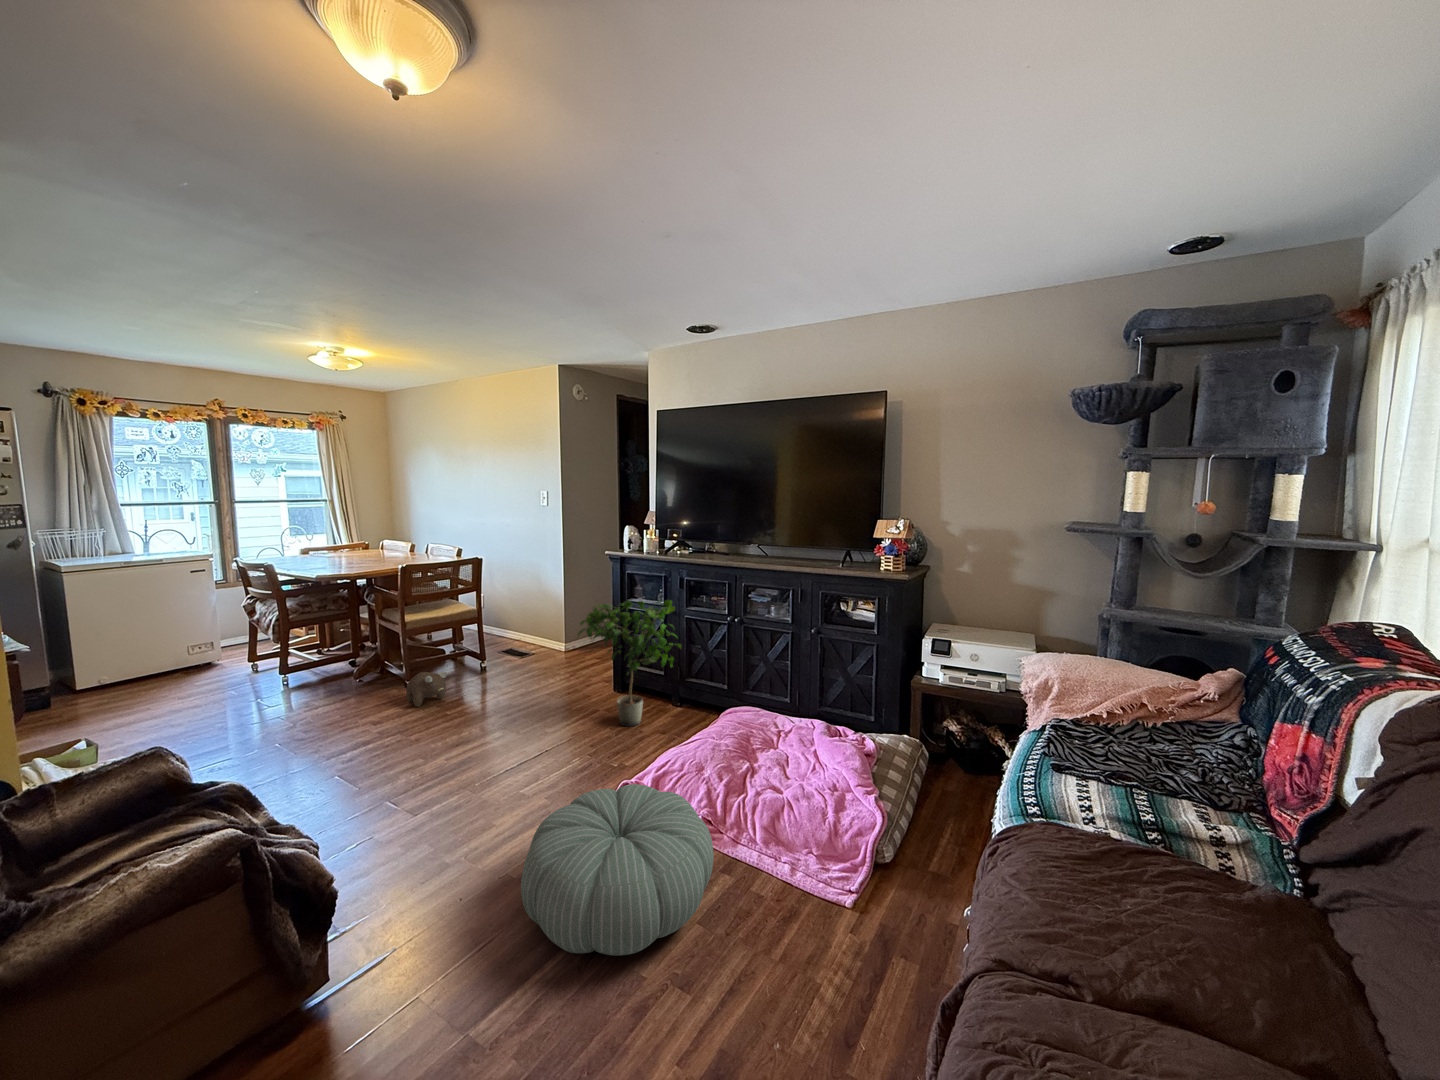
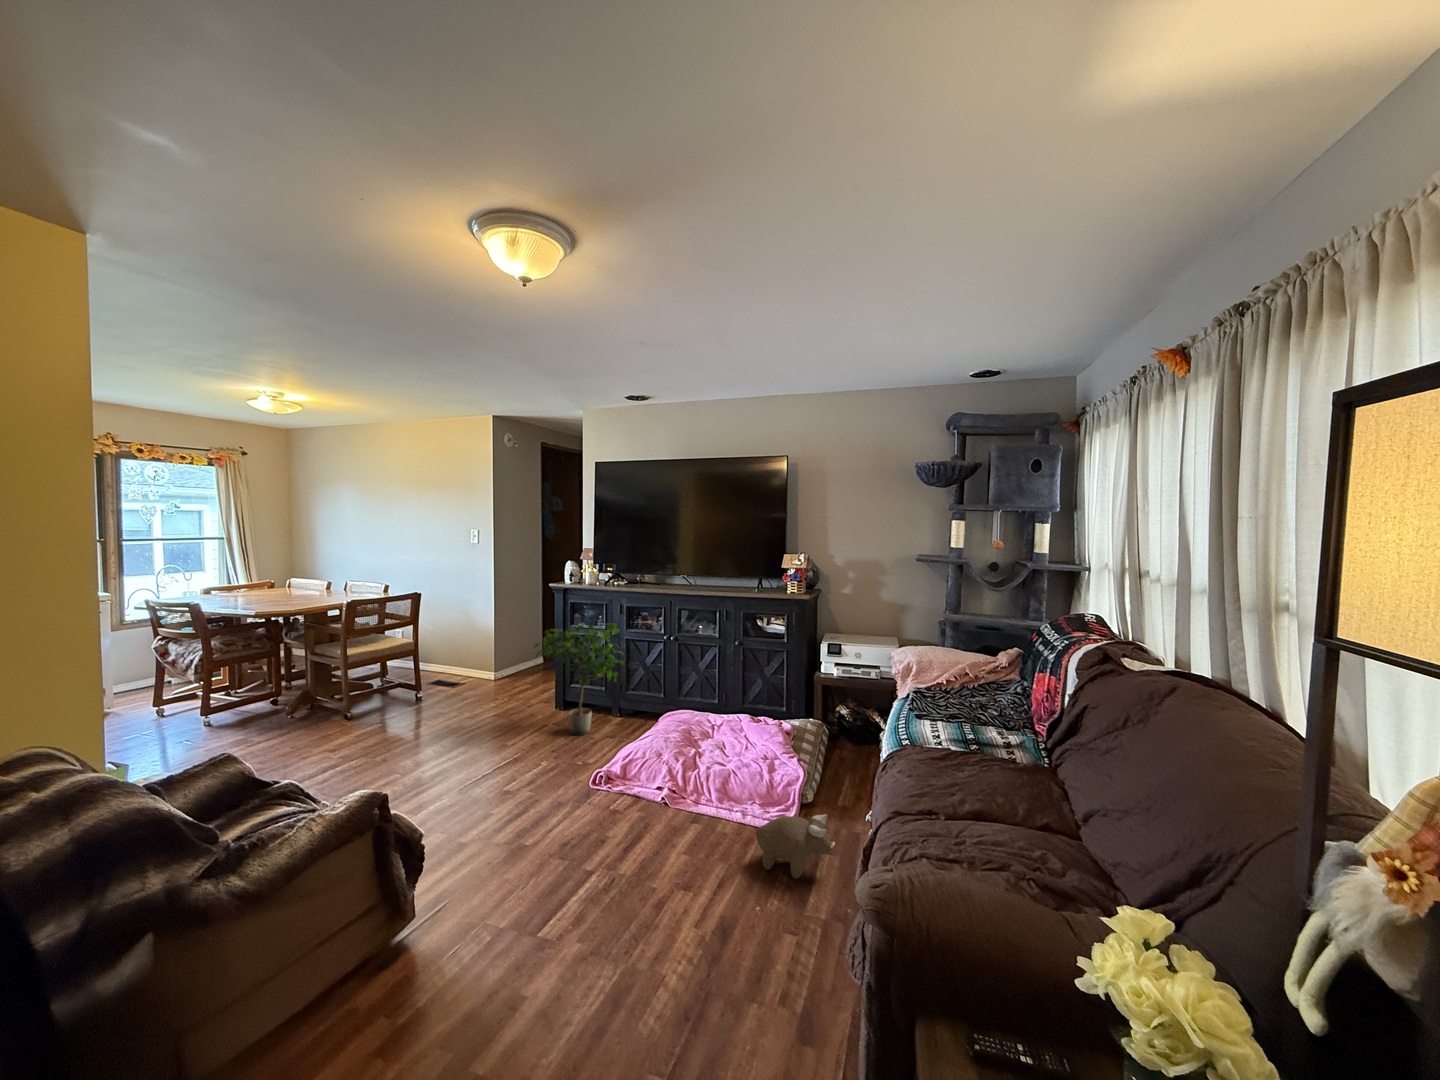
plush toy: present [406,672,447,707] -> present [756,814,835,879]
pouf: present [521,784,714,956] -> none [543,764,689,883]

